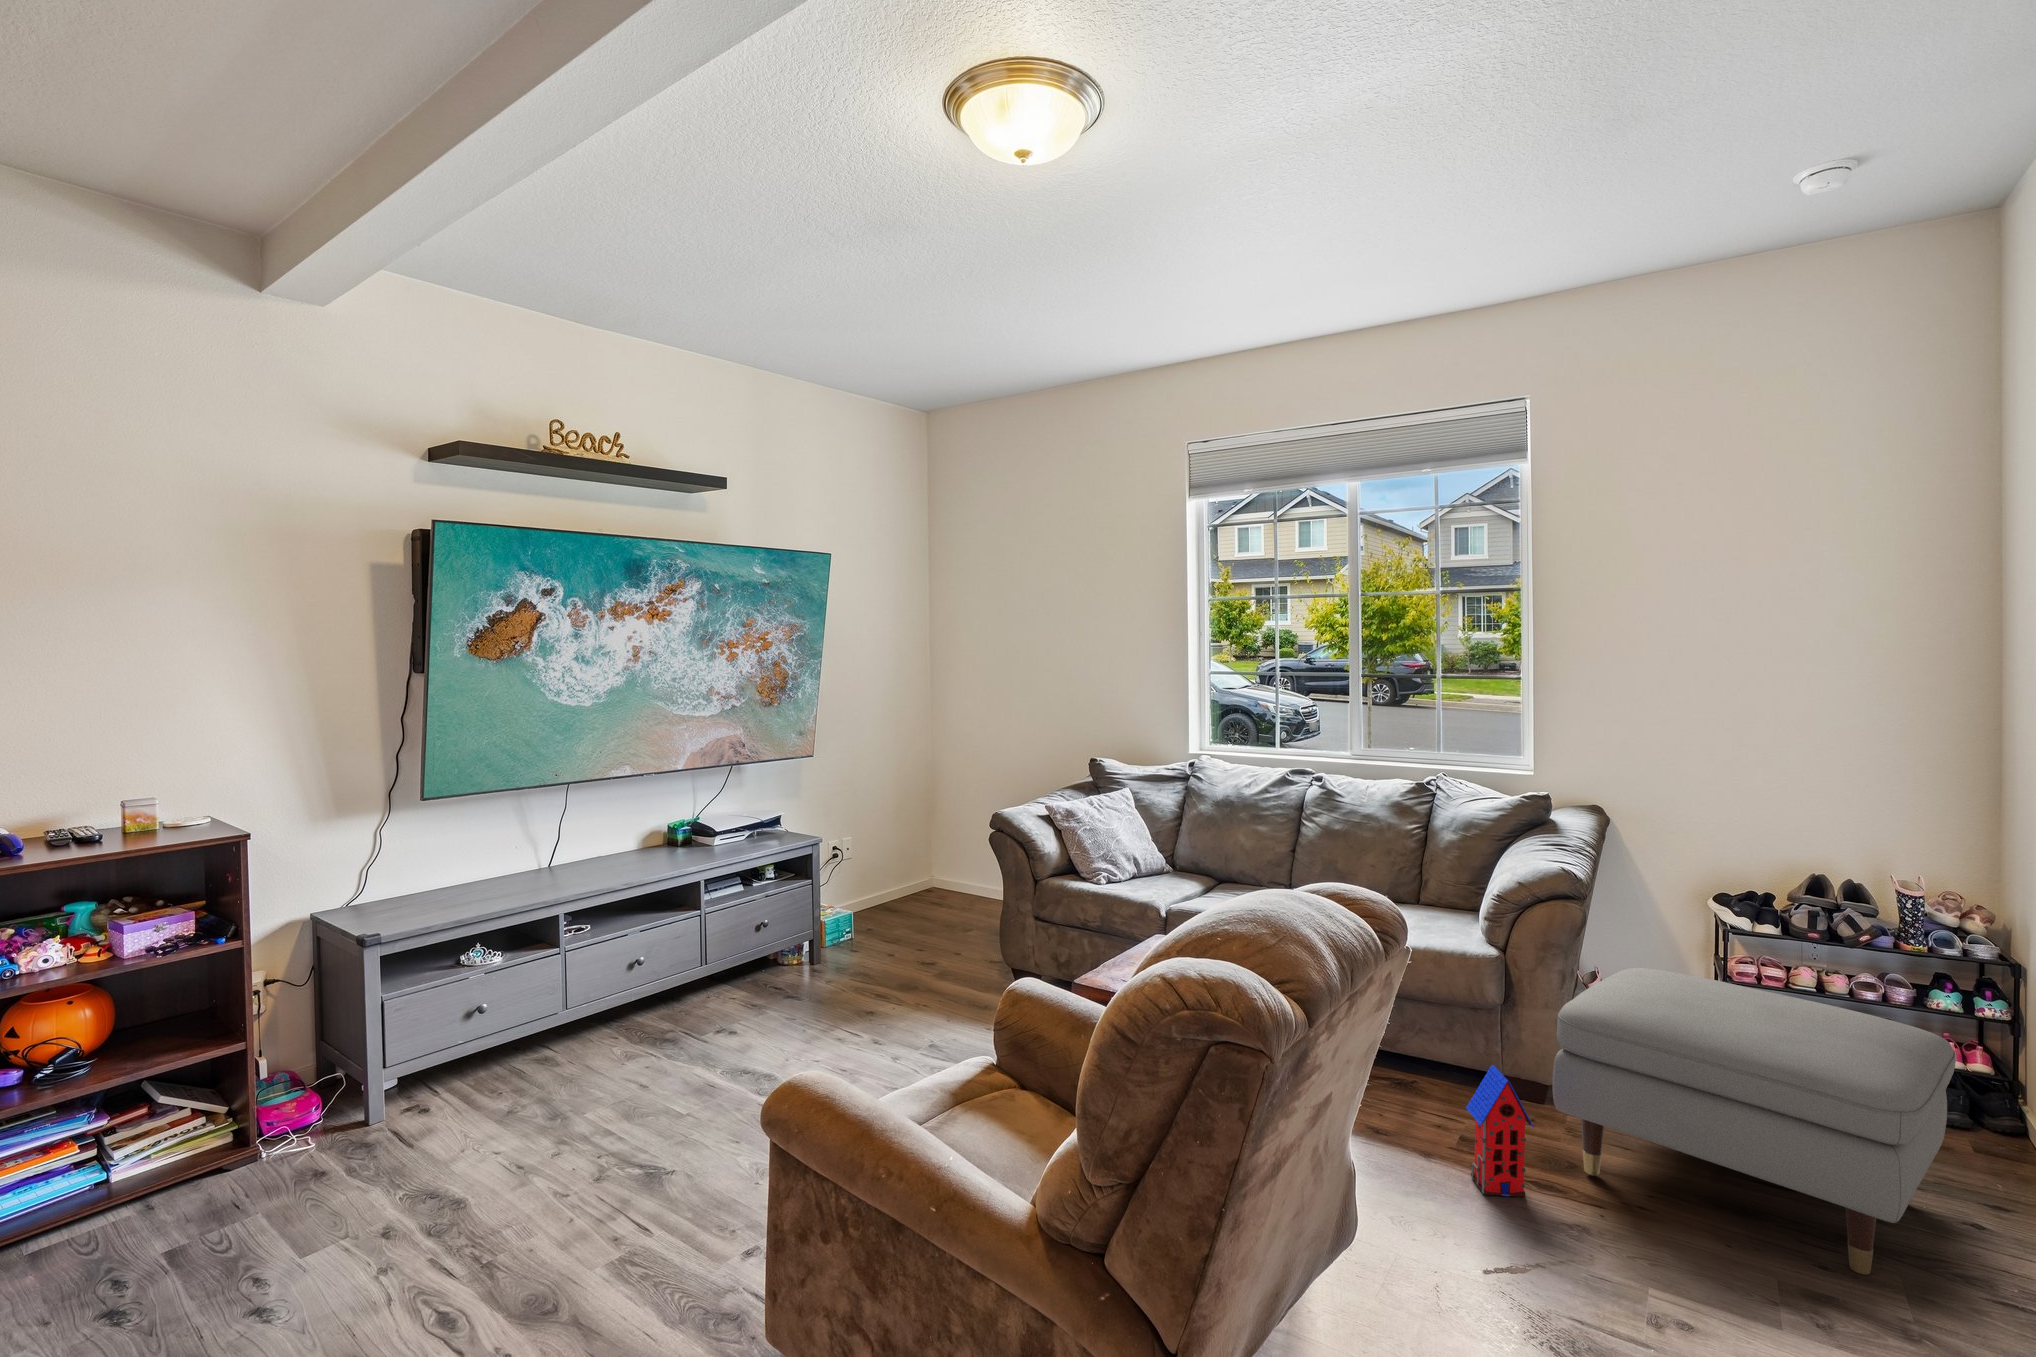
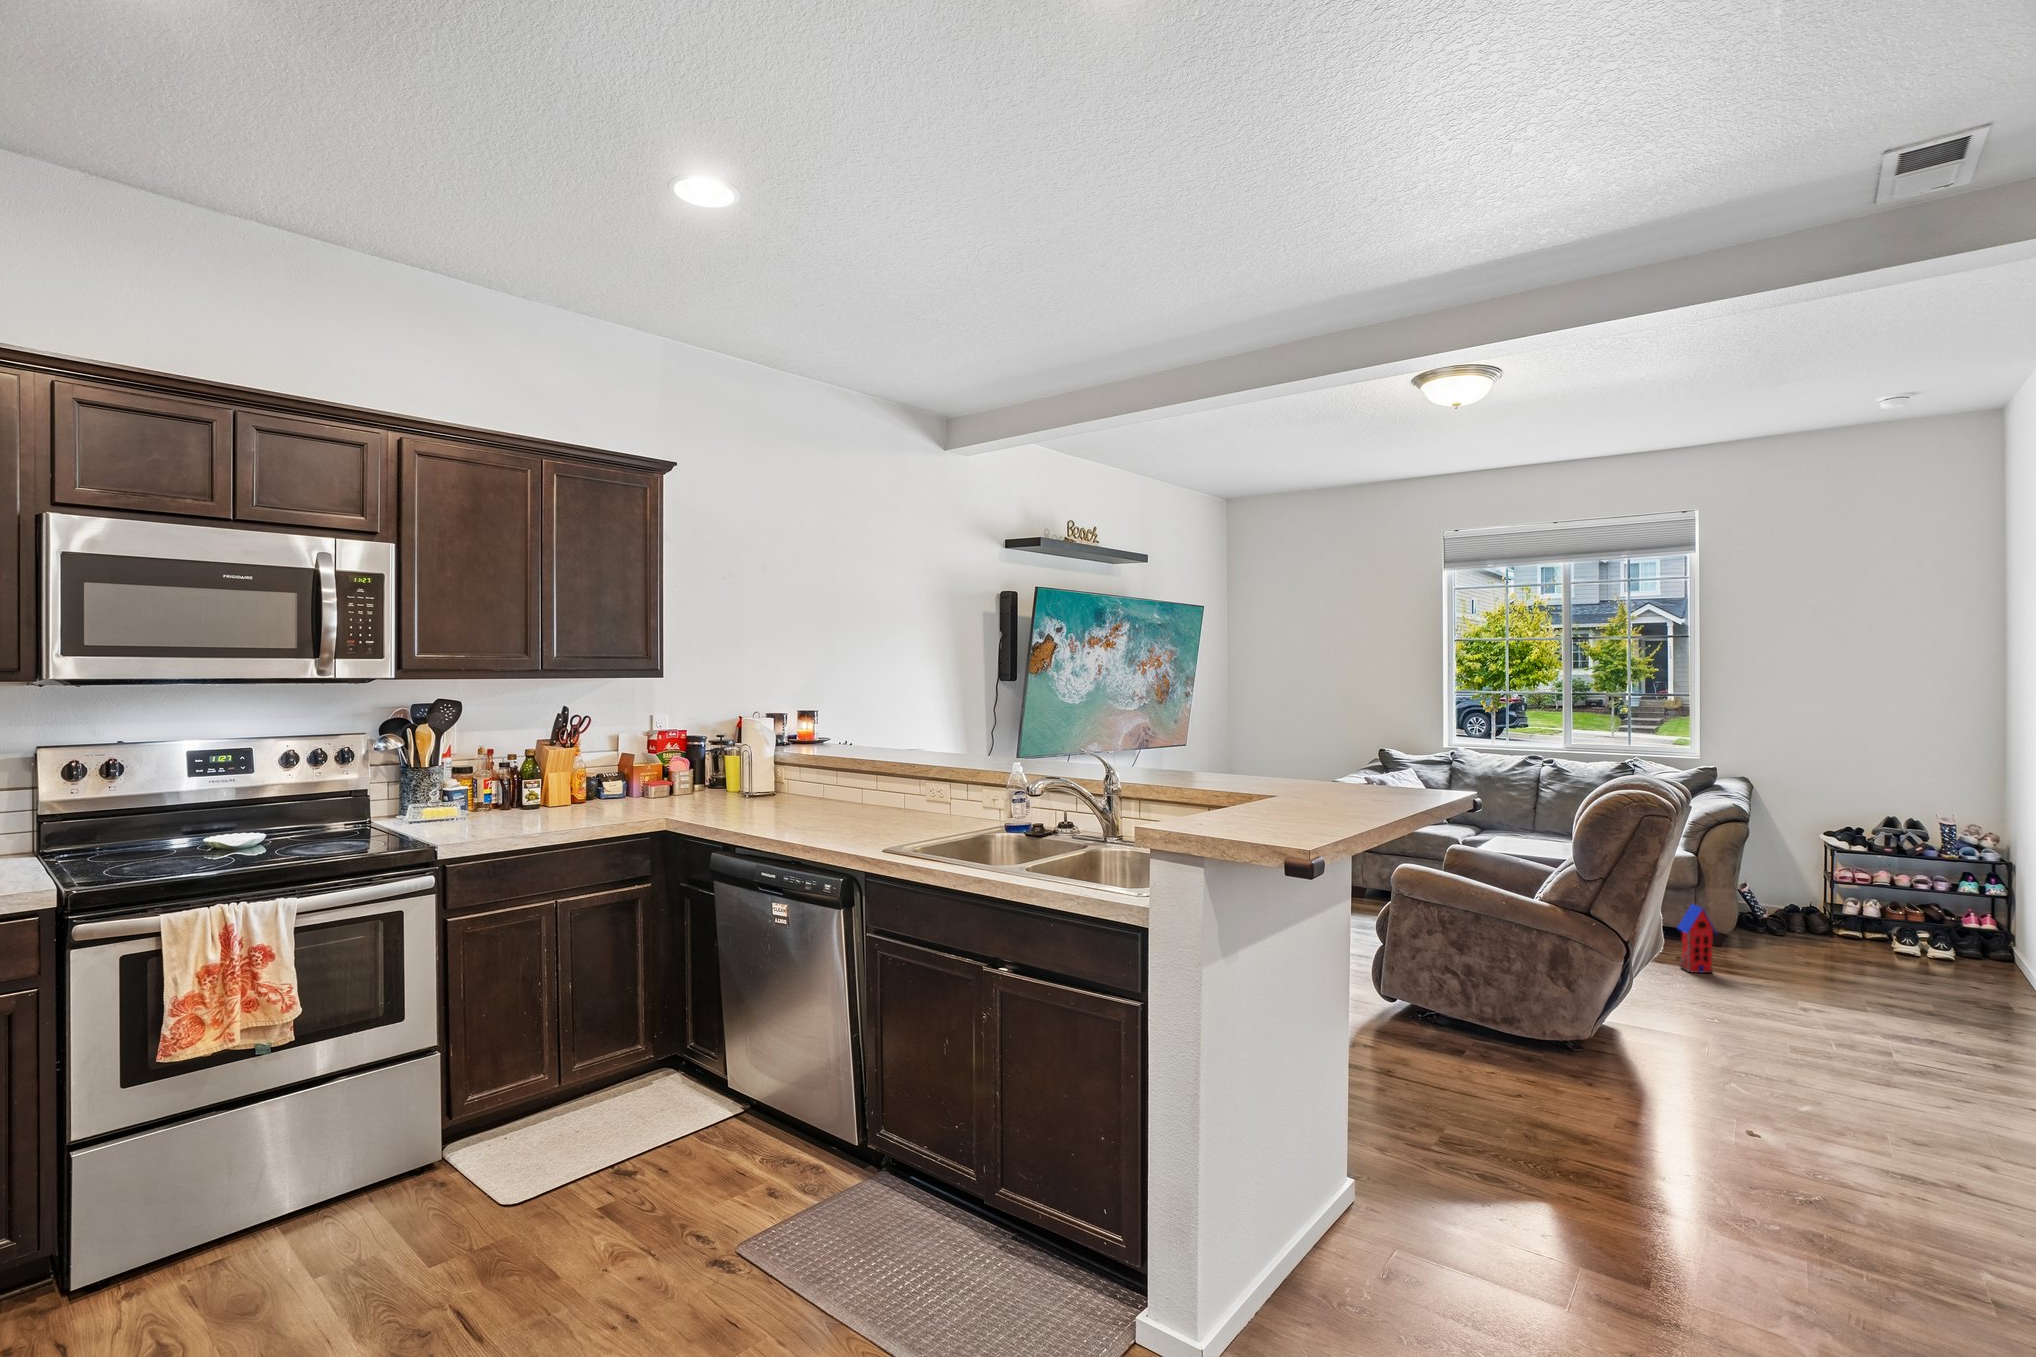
ottoman: present [1553,968,1956,1274] -> none [1727,862,1956,996]

